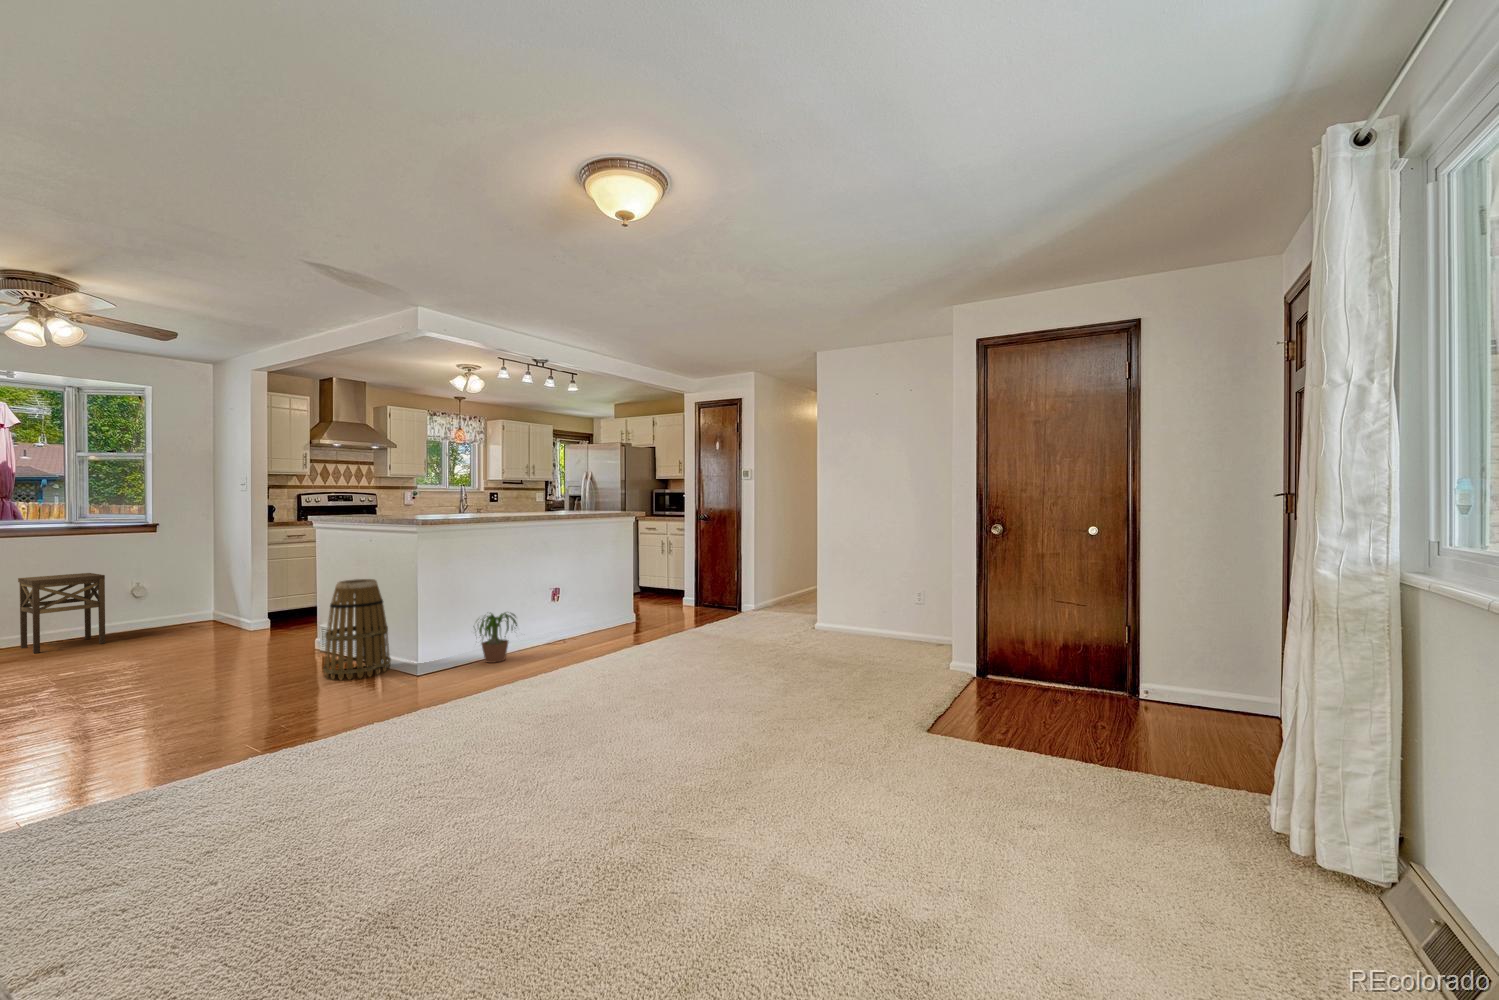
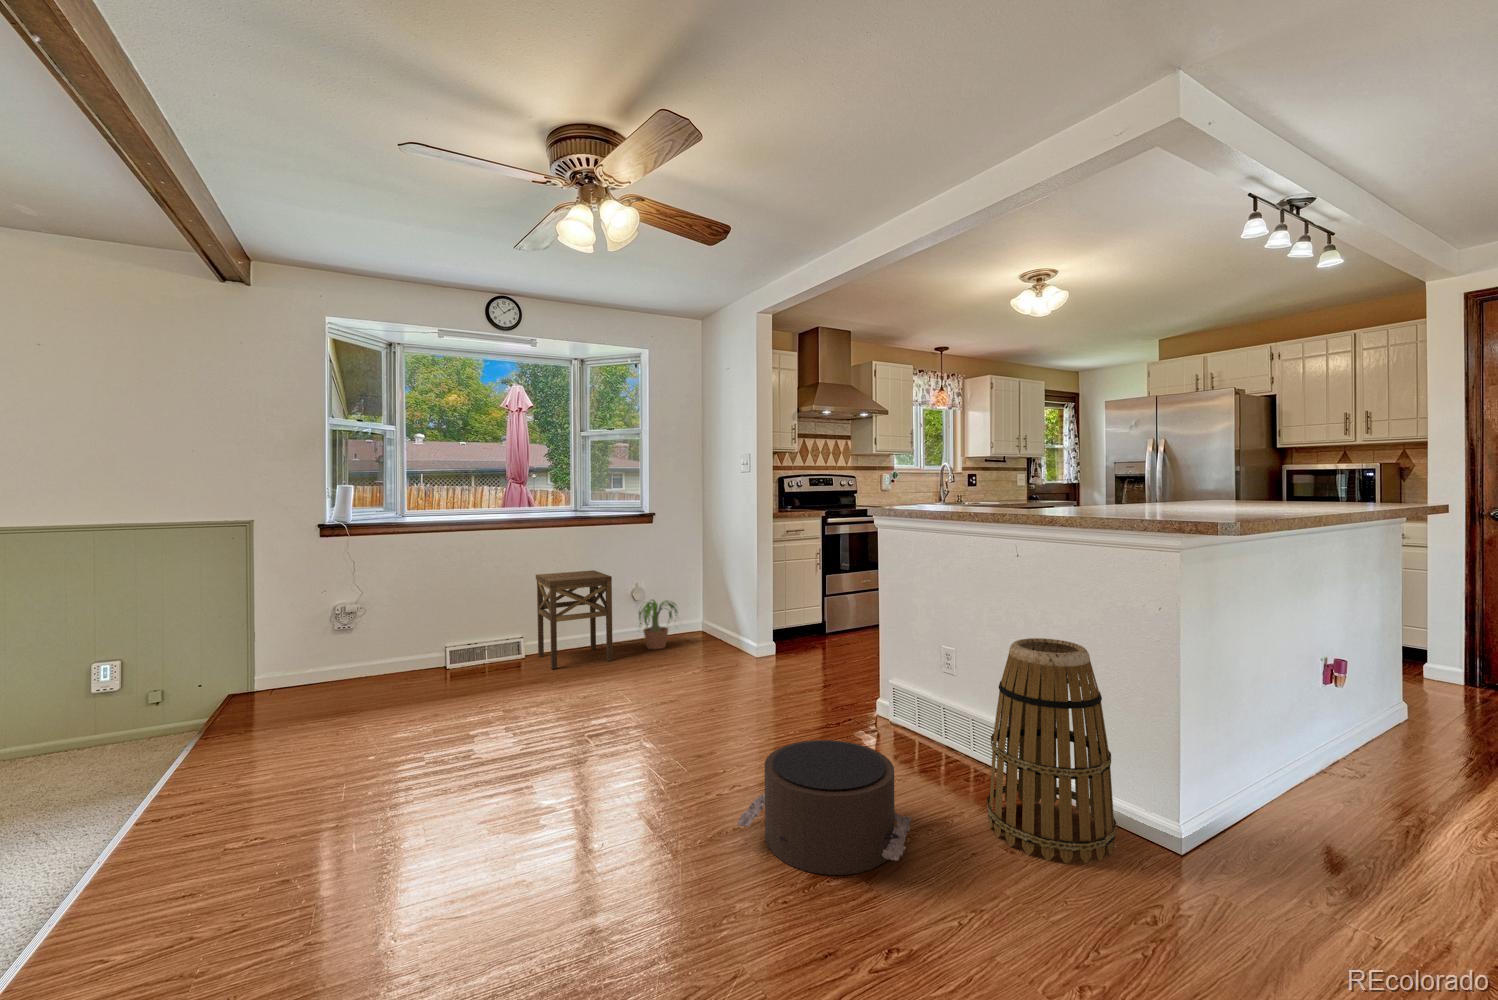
potted plant: present [479,612,517,663] -> present [639,599,678,649]
pouf: none [149,644,270,701] -> present [737,740,911,875]

